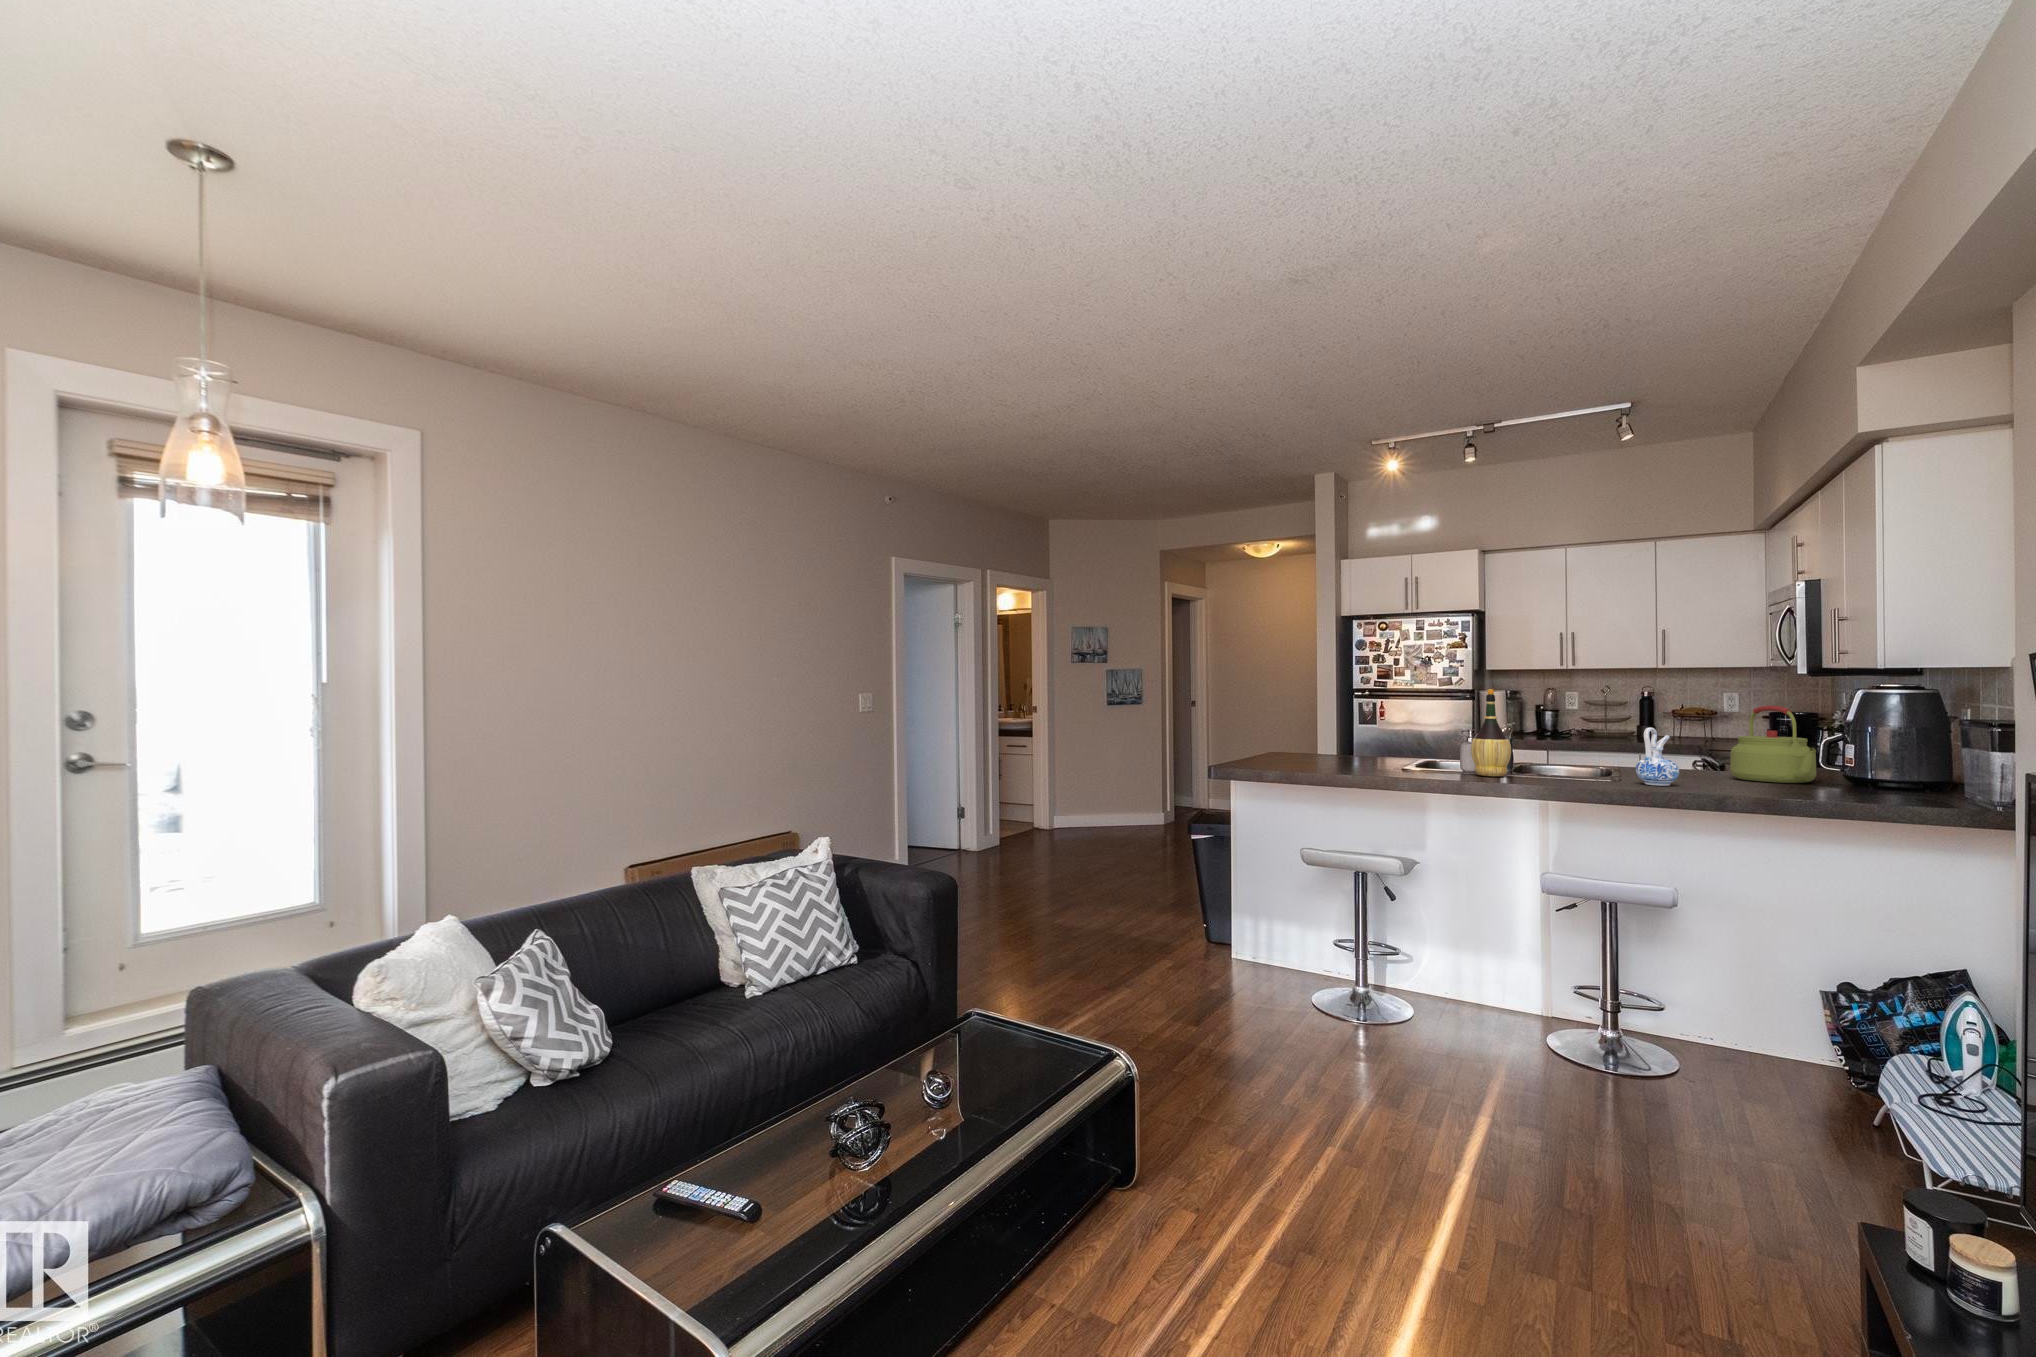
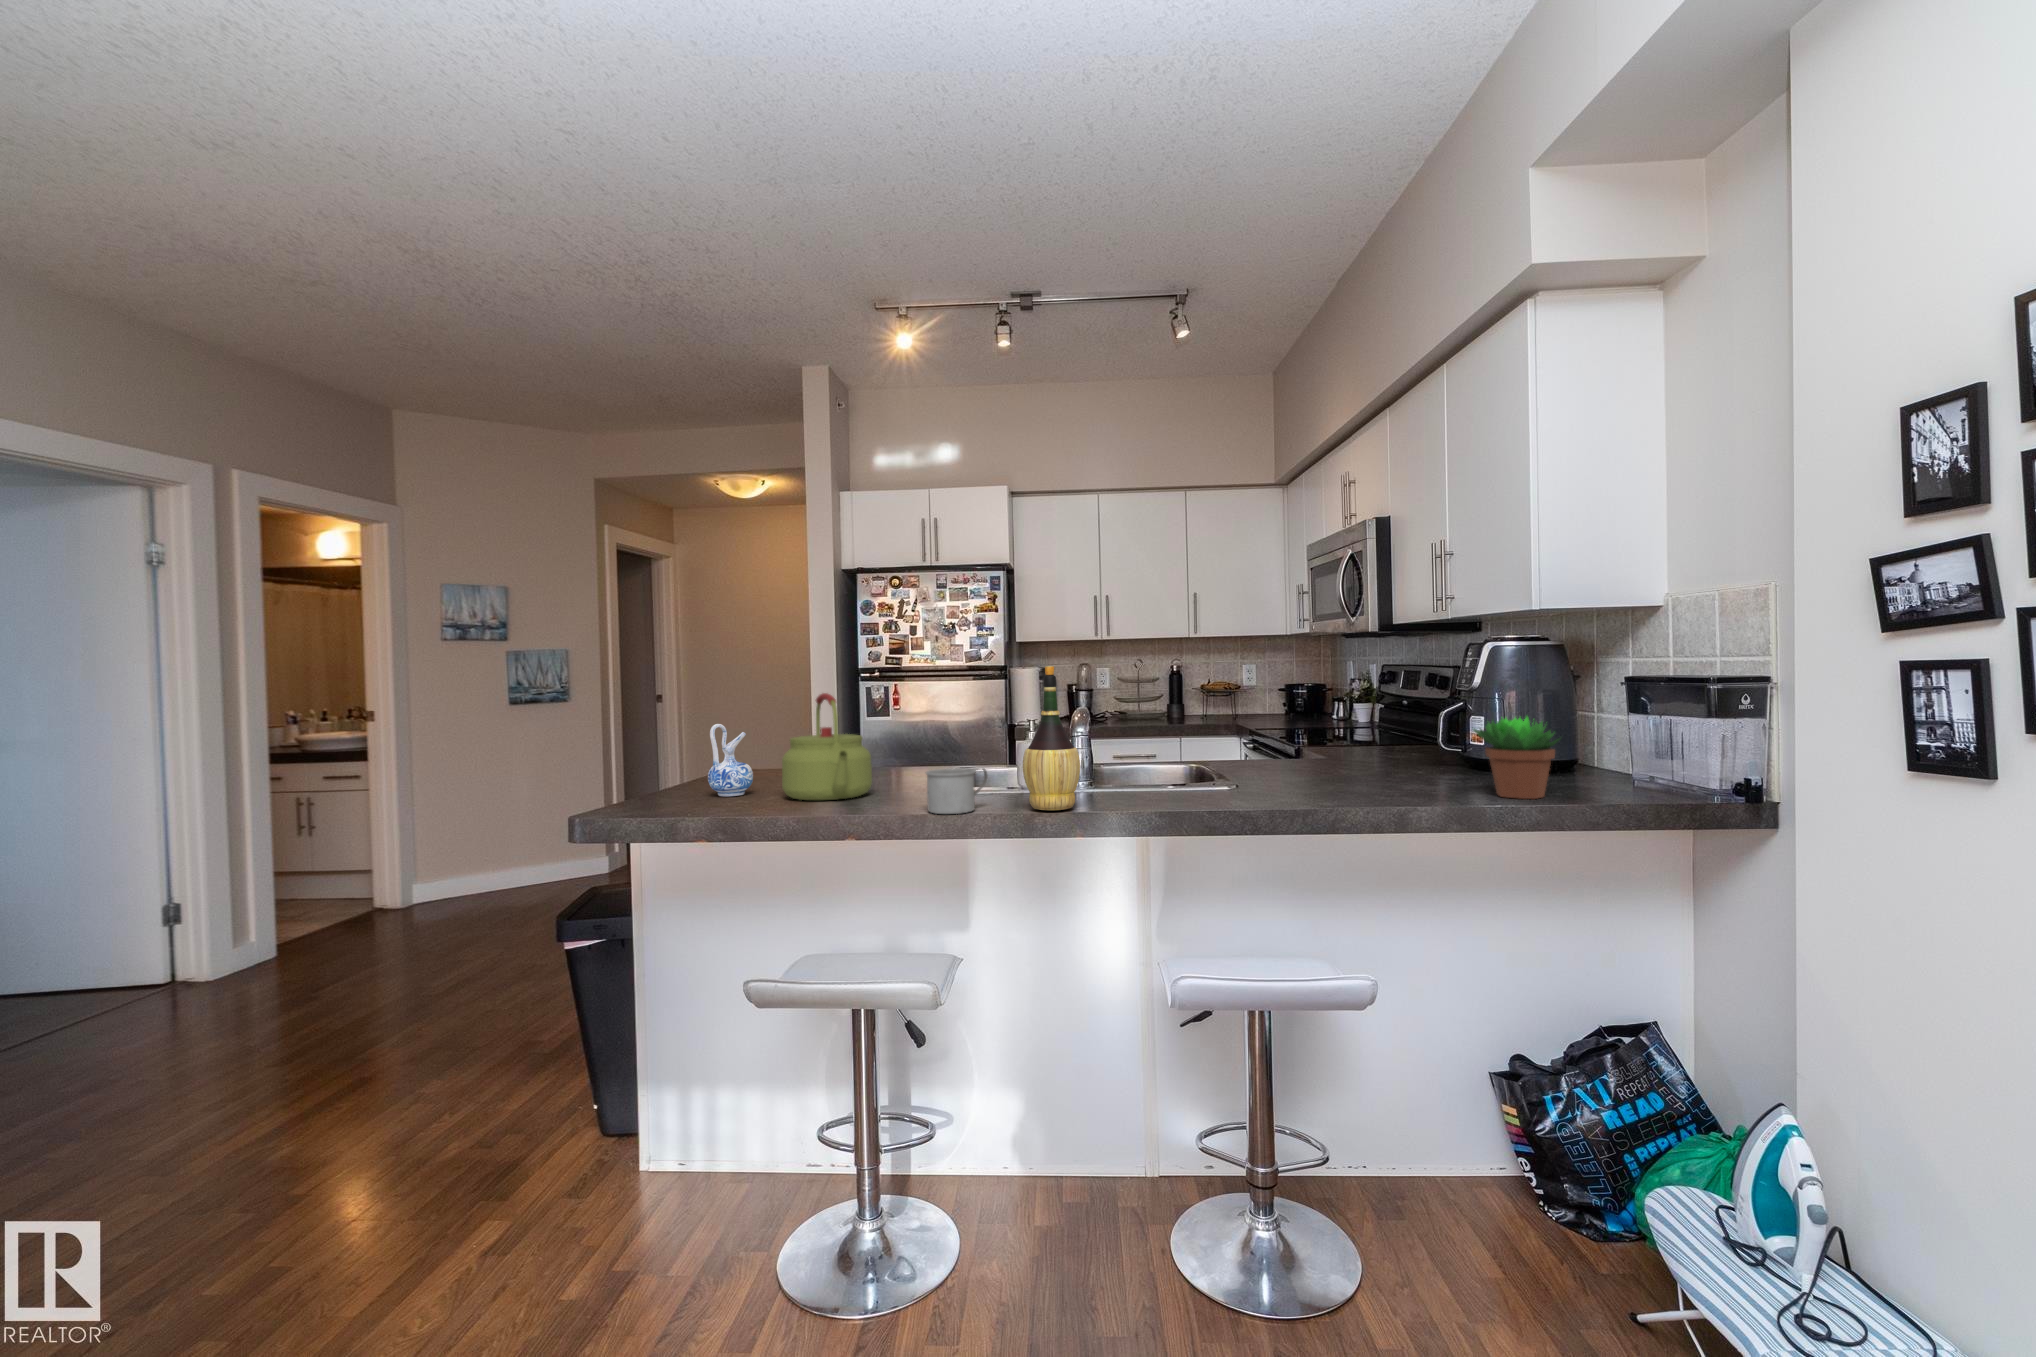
kettle: present [1730,706,1816,783] -> present [782,693,872,800]
ceramic pitcher: present [1636,727,1679,786] -> present [708,724,753,796]
succulent plant: none [1845,734,1926,796] -> present [1473,717,1560,799]
mug: none [1407,748,1448,774] -> present [926,767,988,814]

